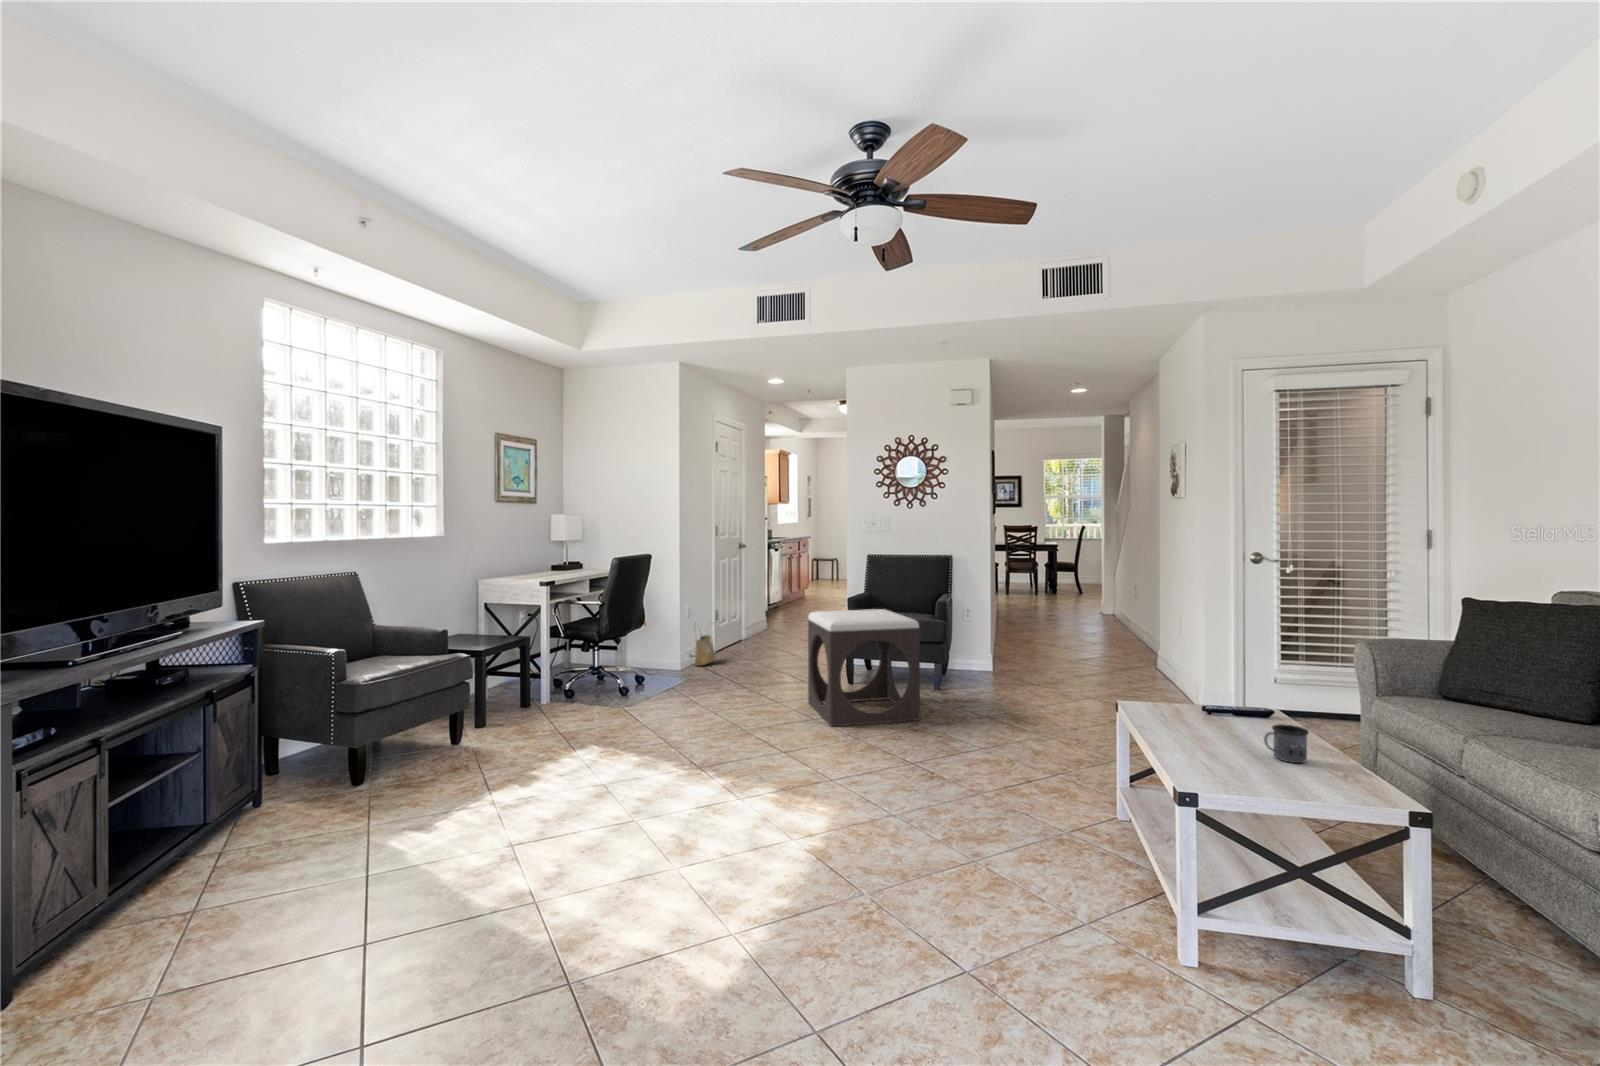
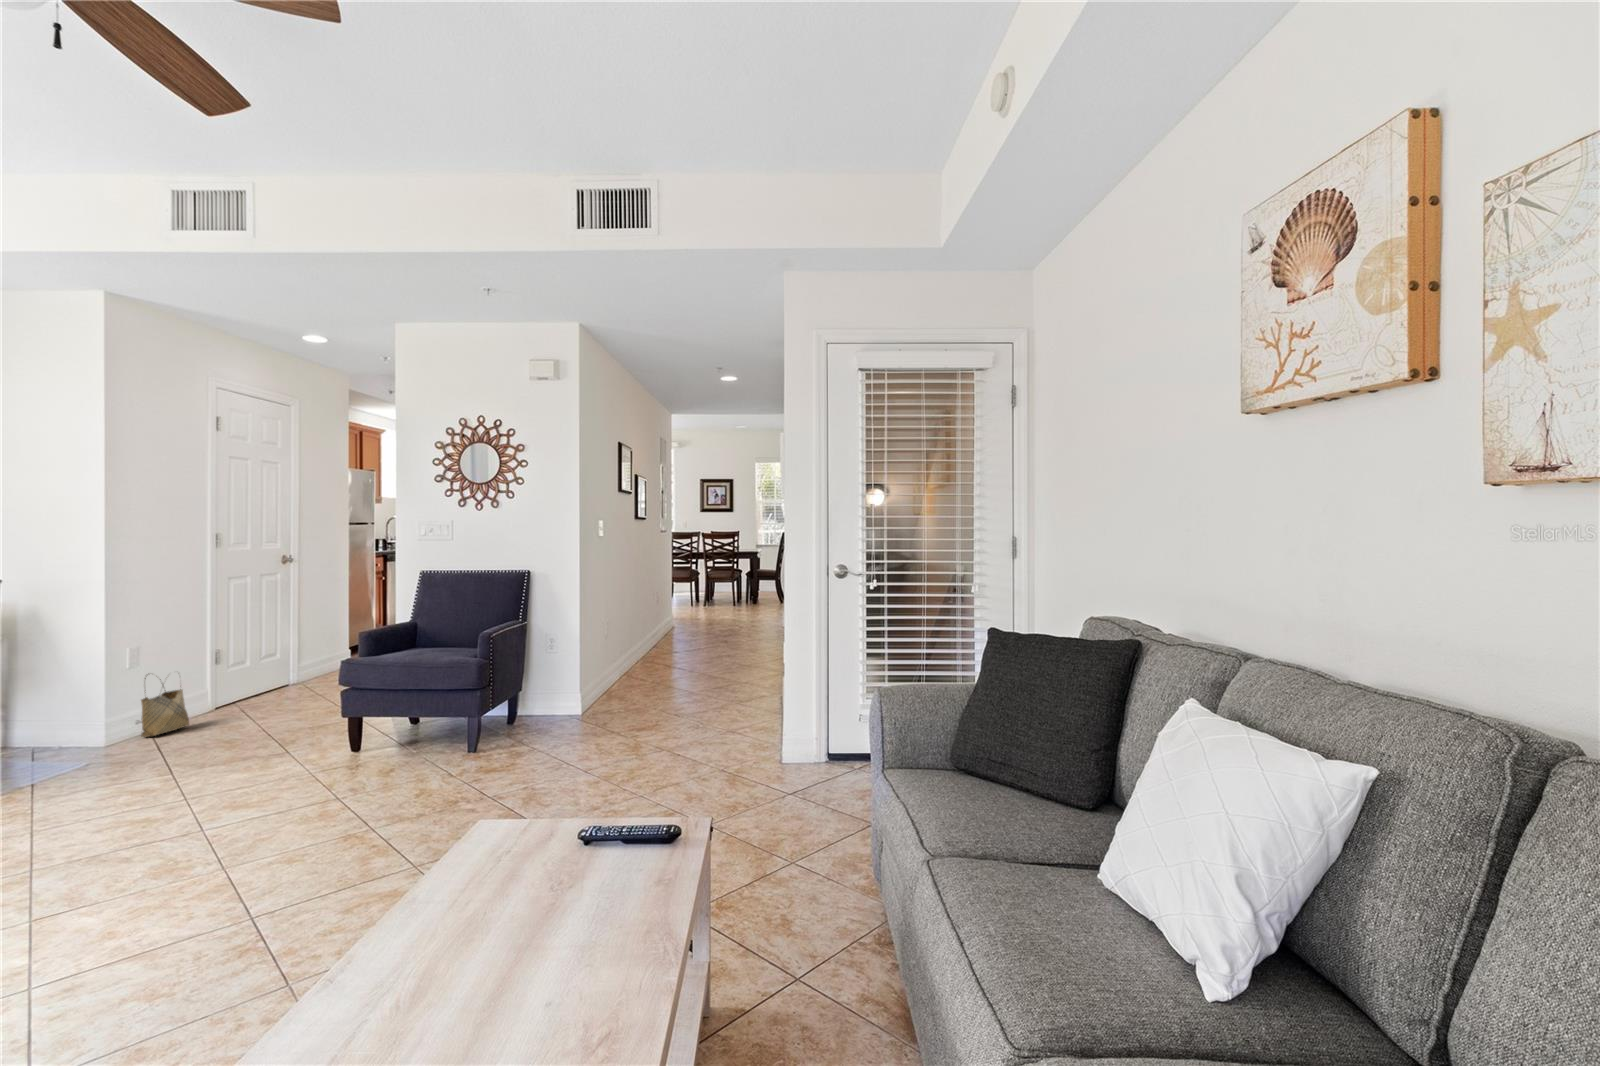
footstool: present [808,609,920,726] -> none [191,649,375,847]
mug: present [1264,724,1309,763] -> none [471,916,561,1014]

